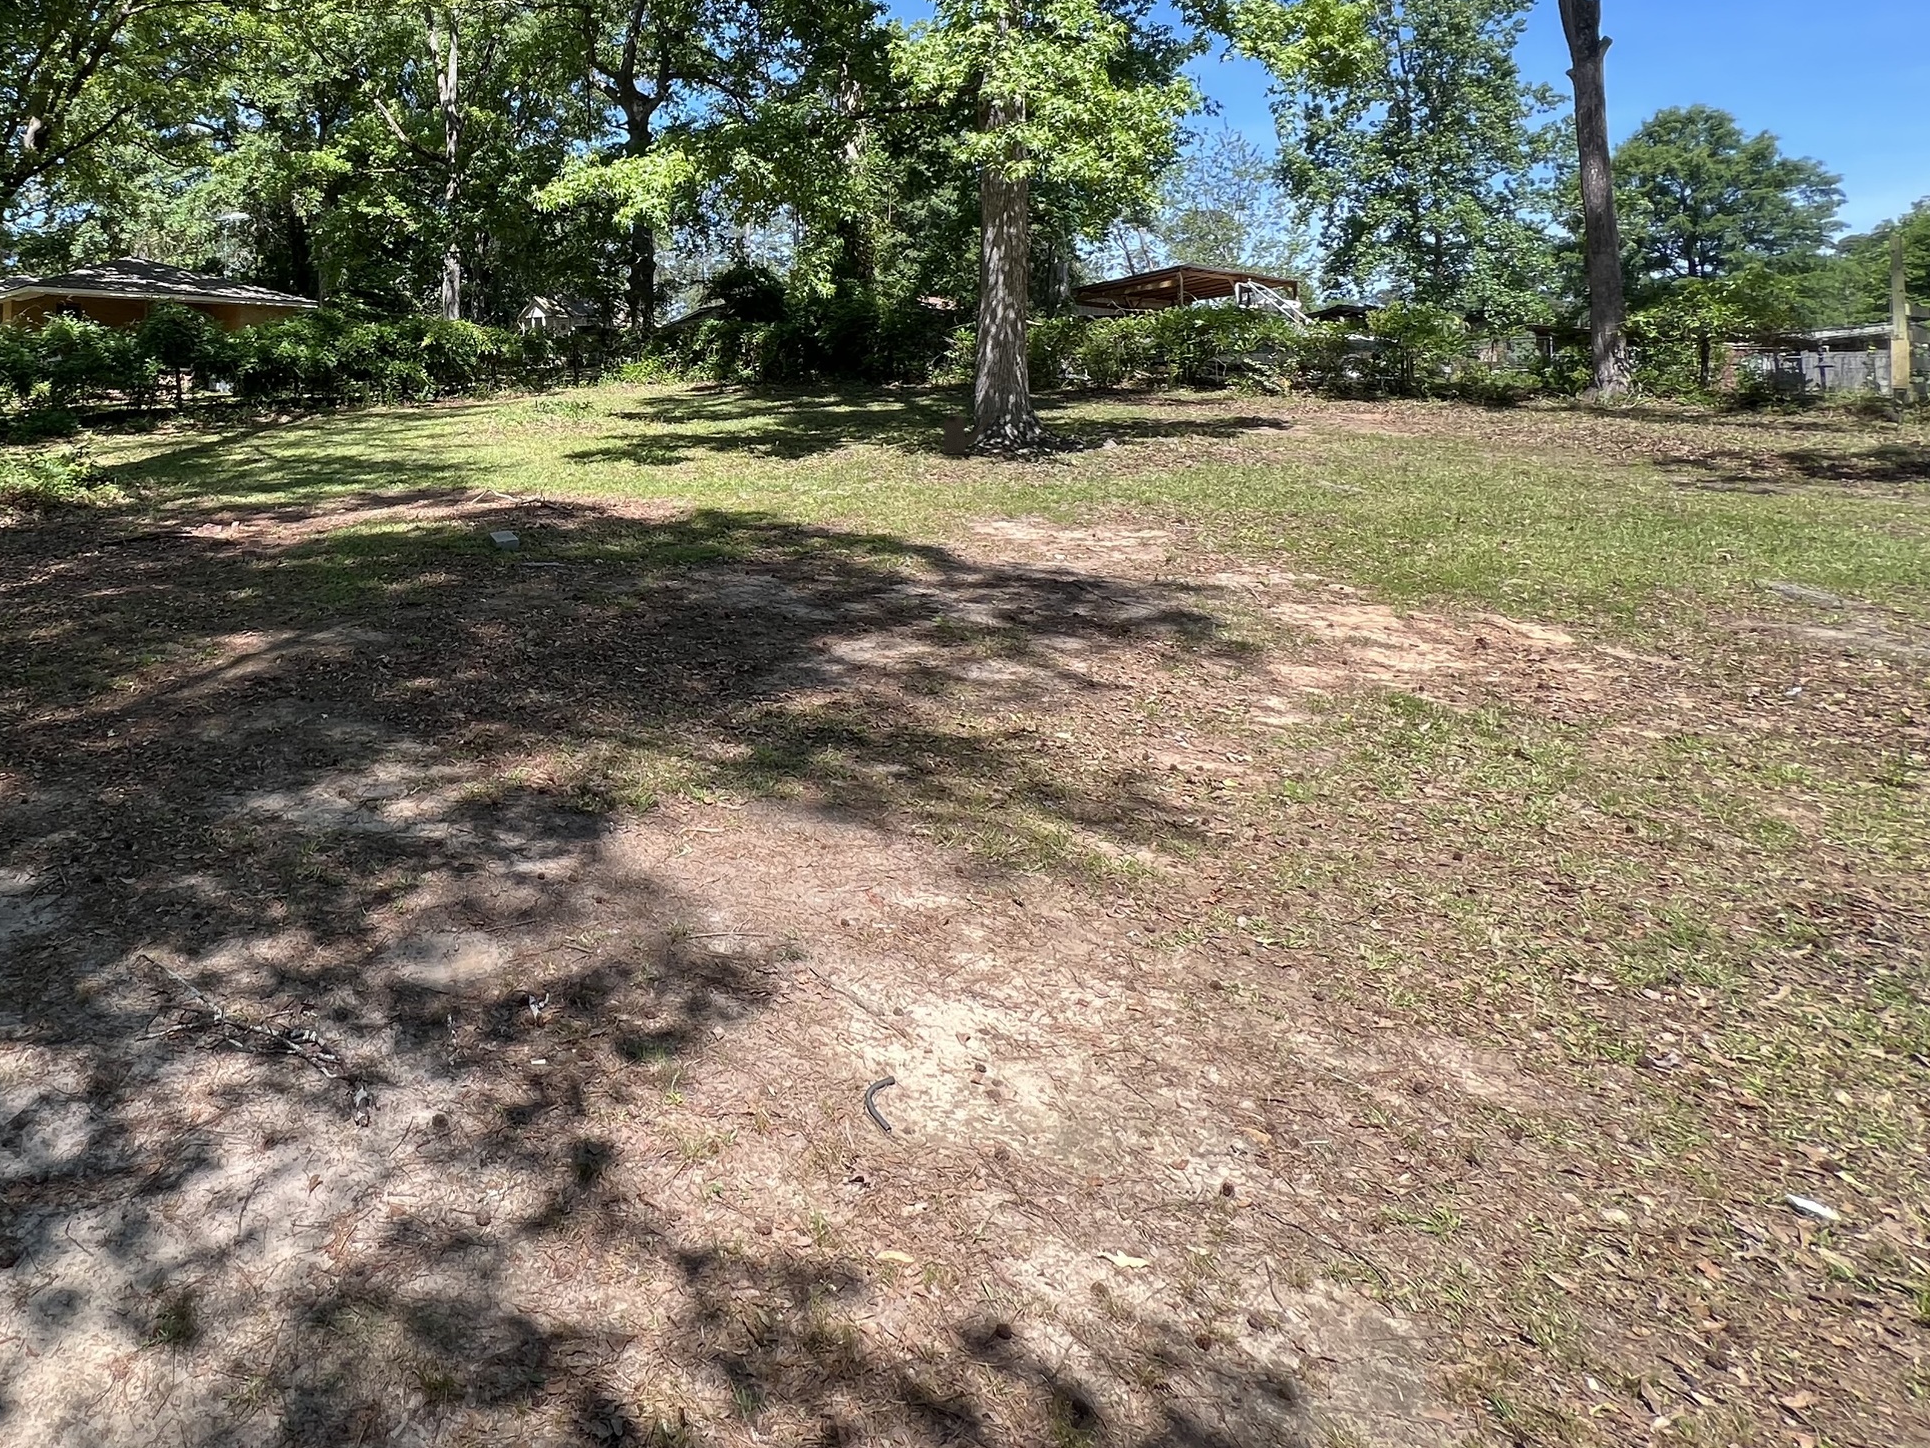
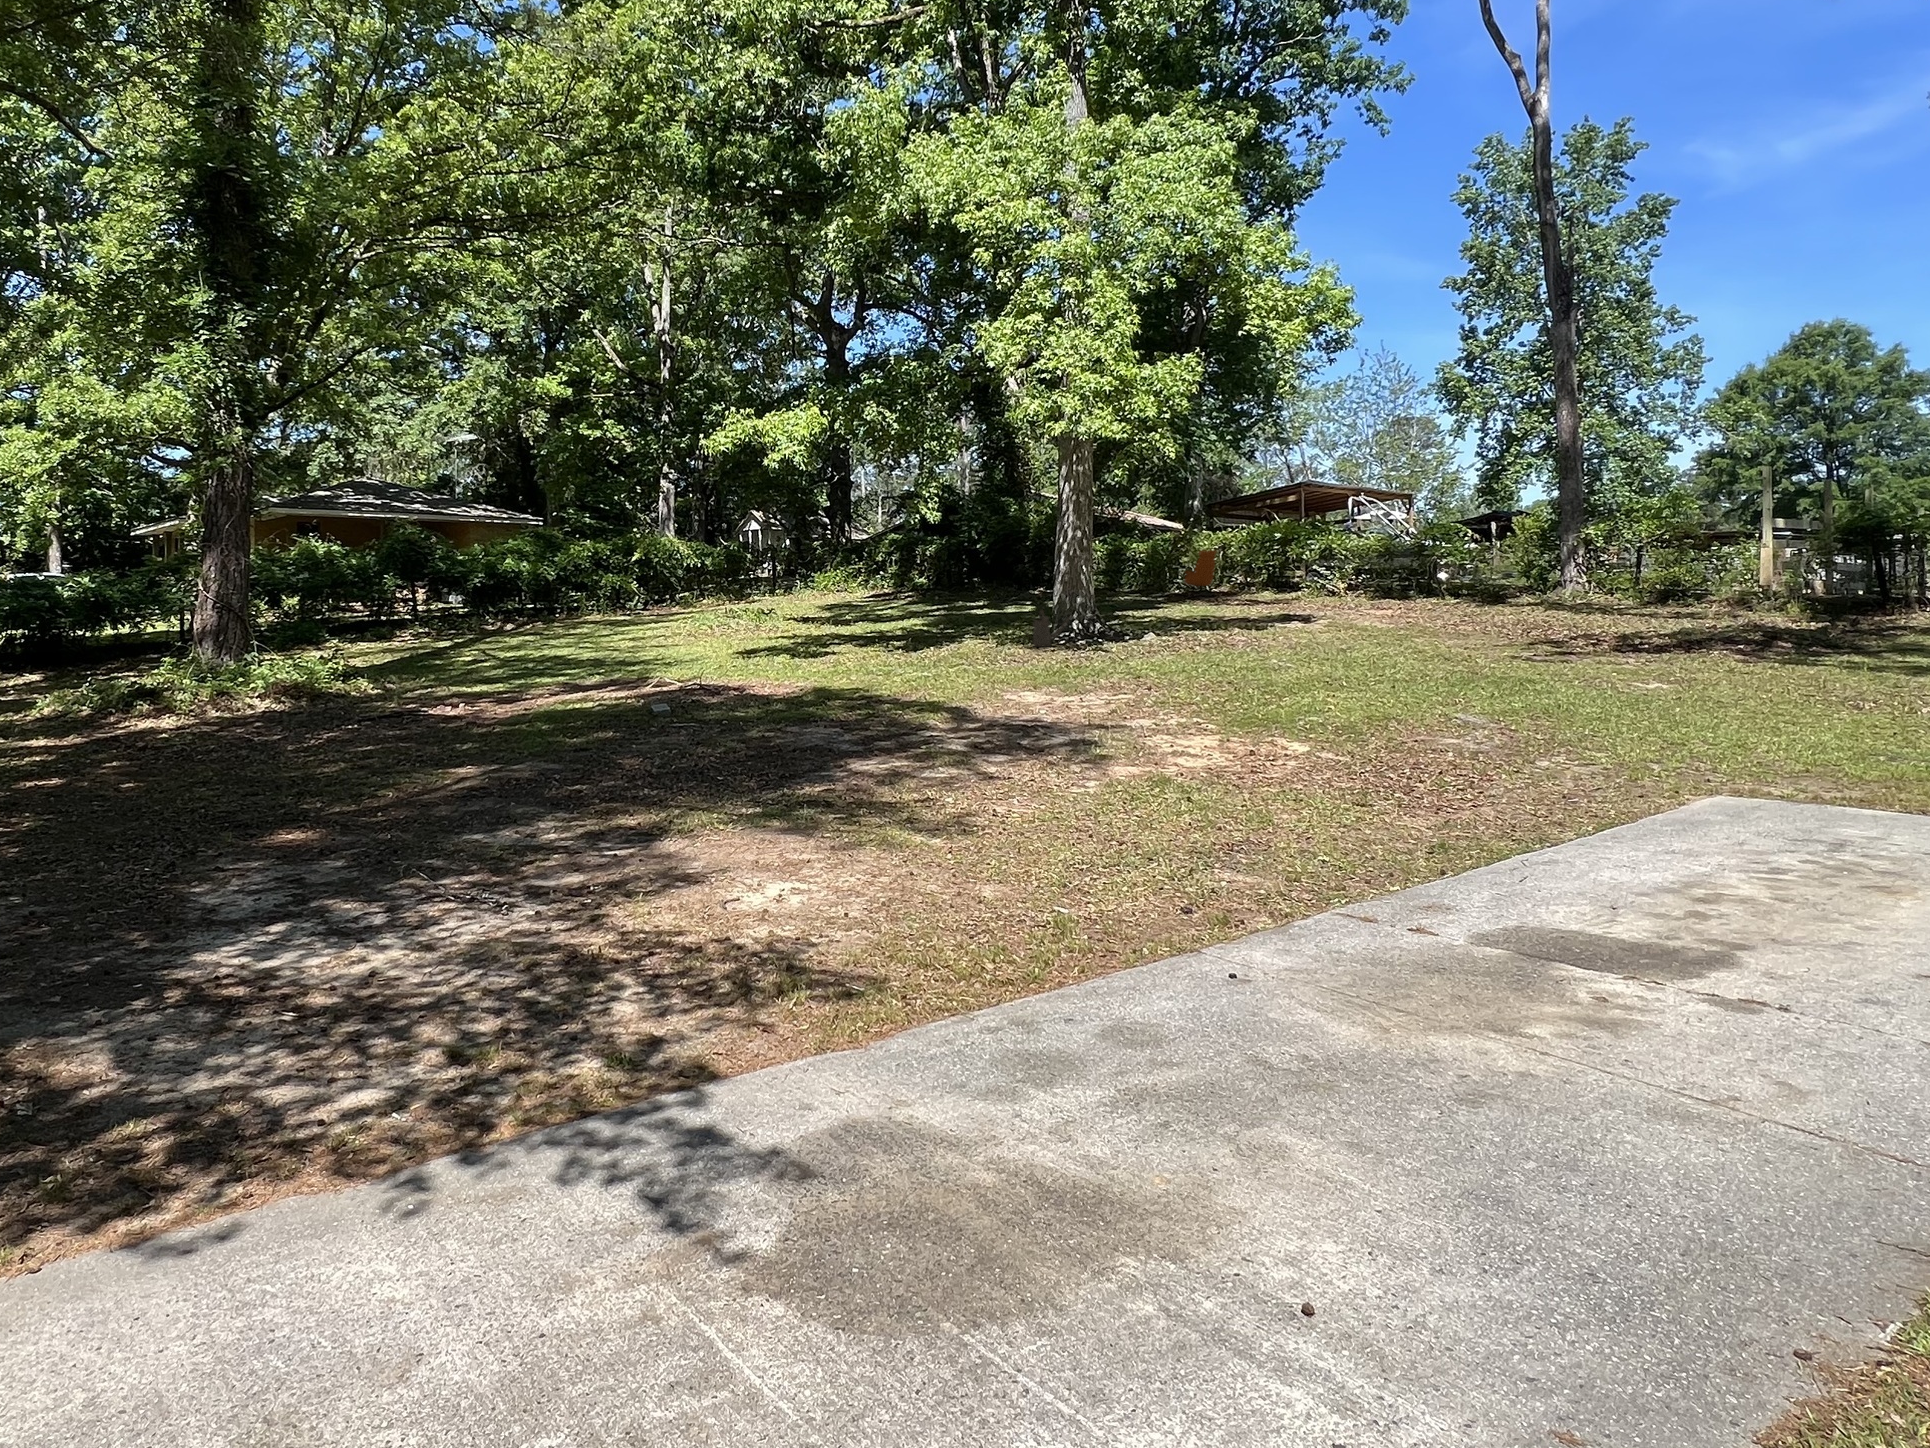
lounge chair: none [1043,339,1104,394] -> present [1184,550,1217,596]

